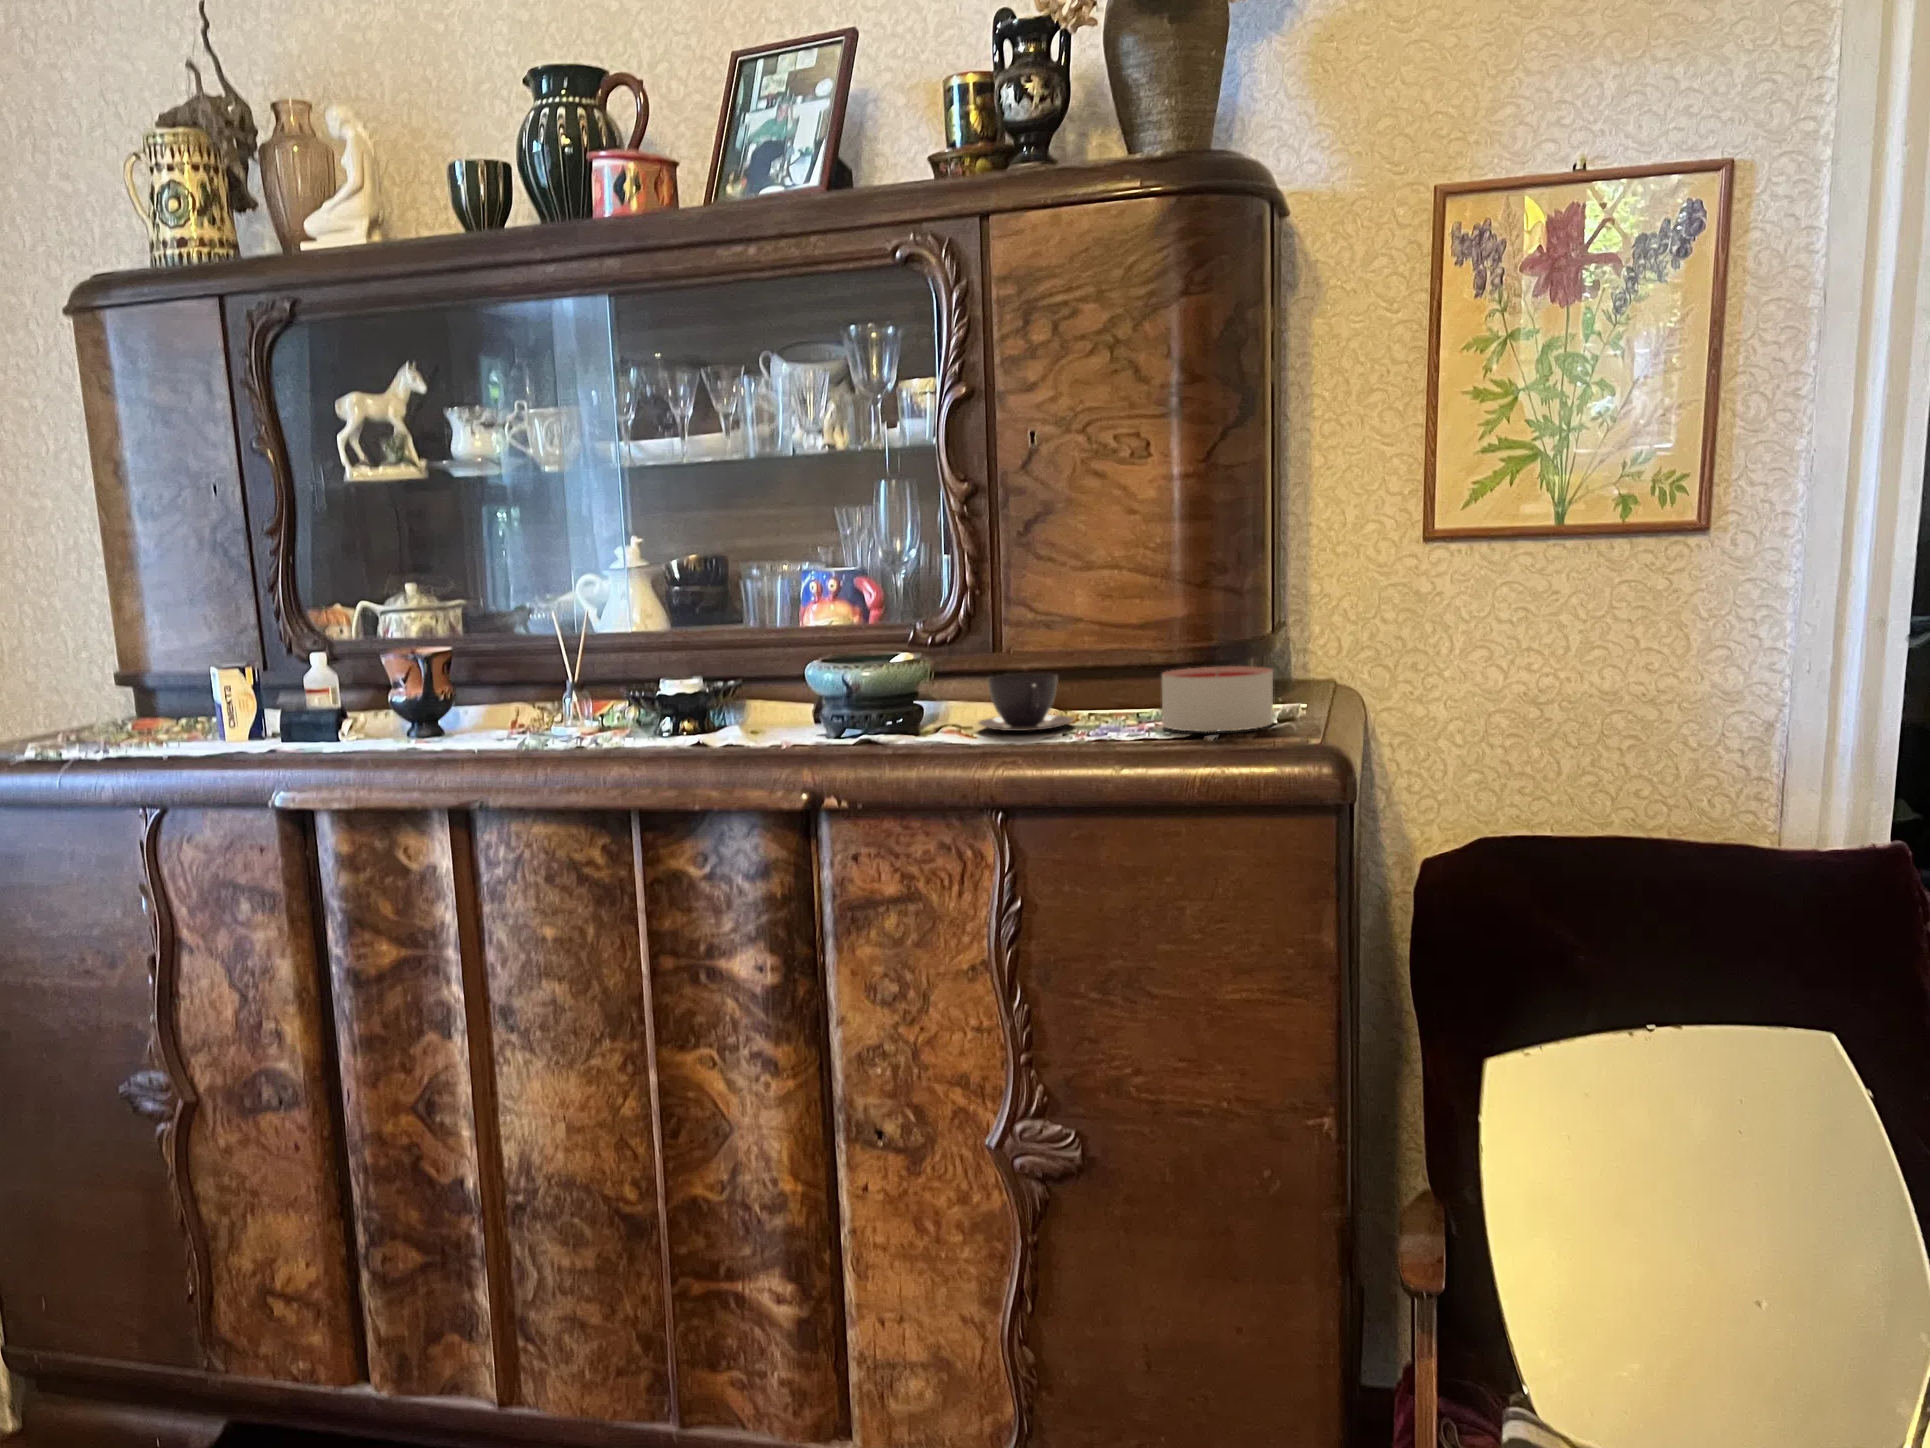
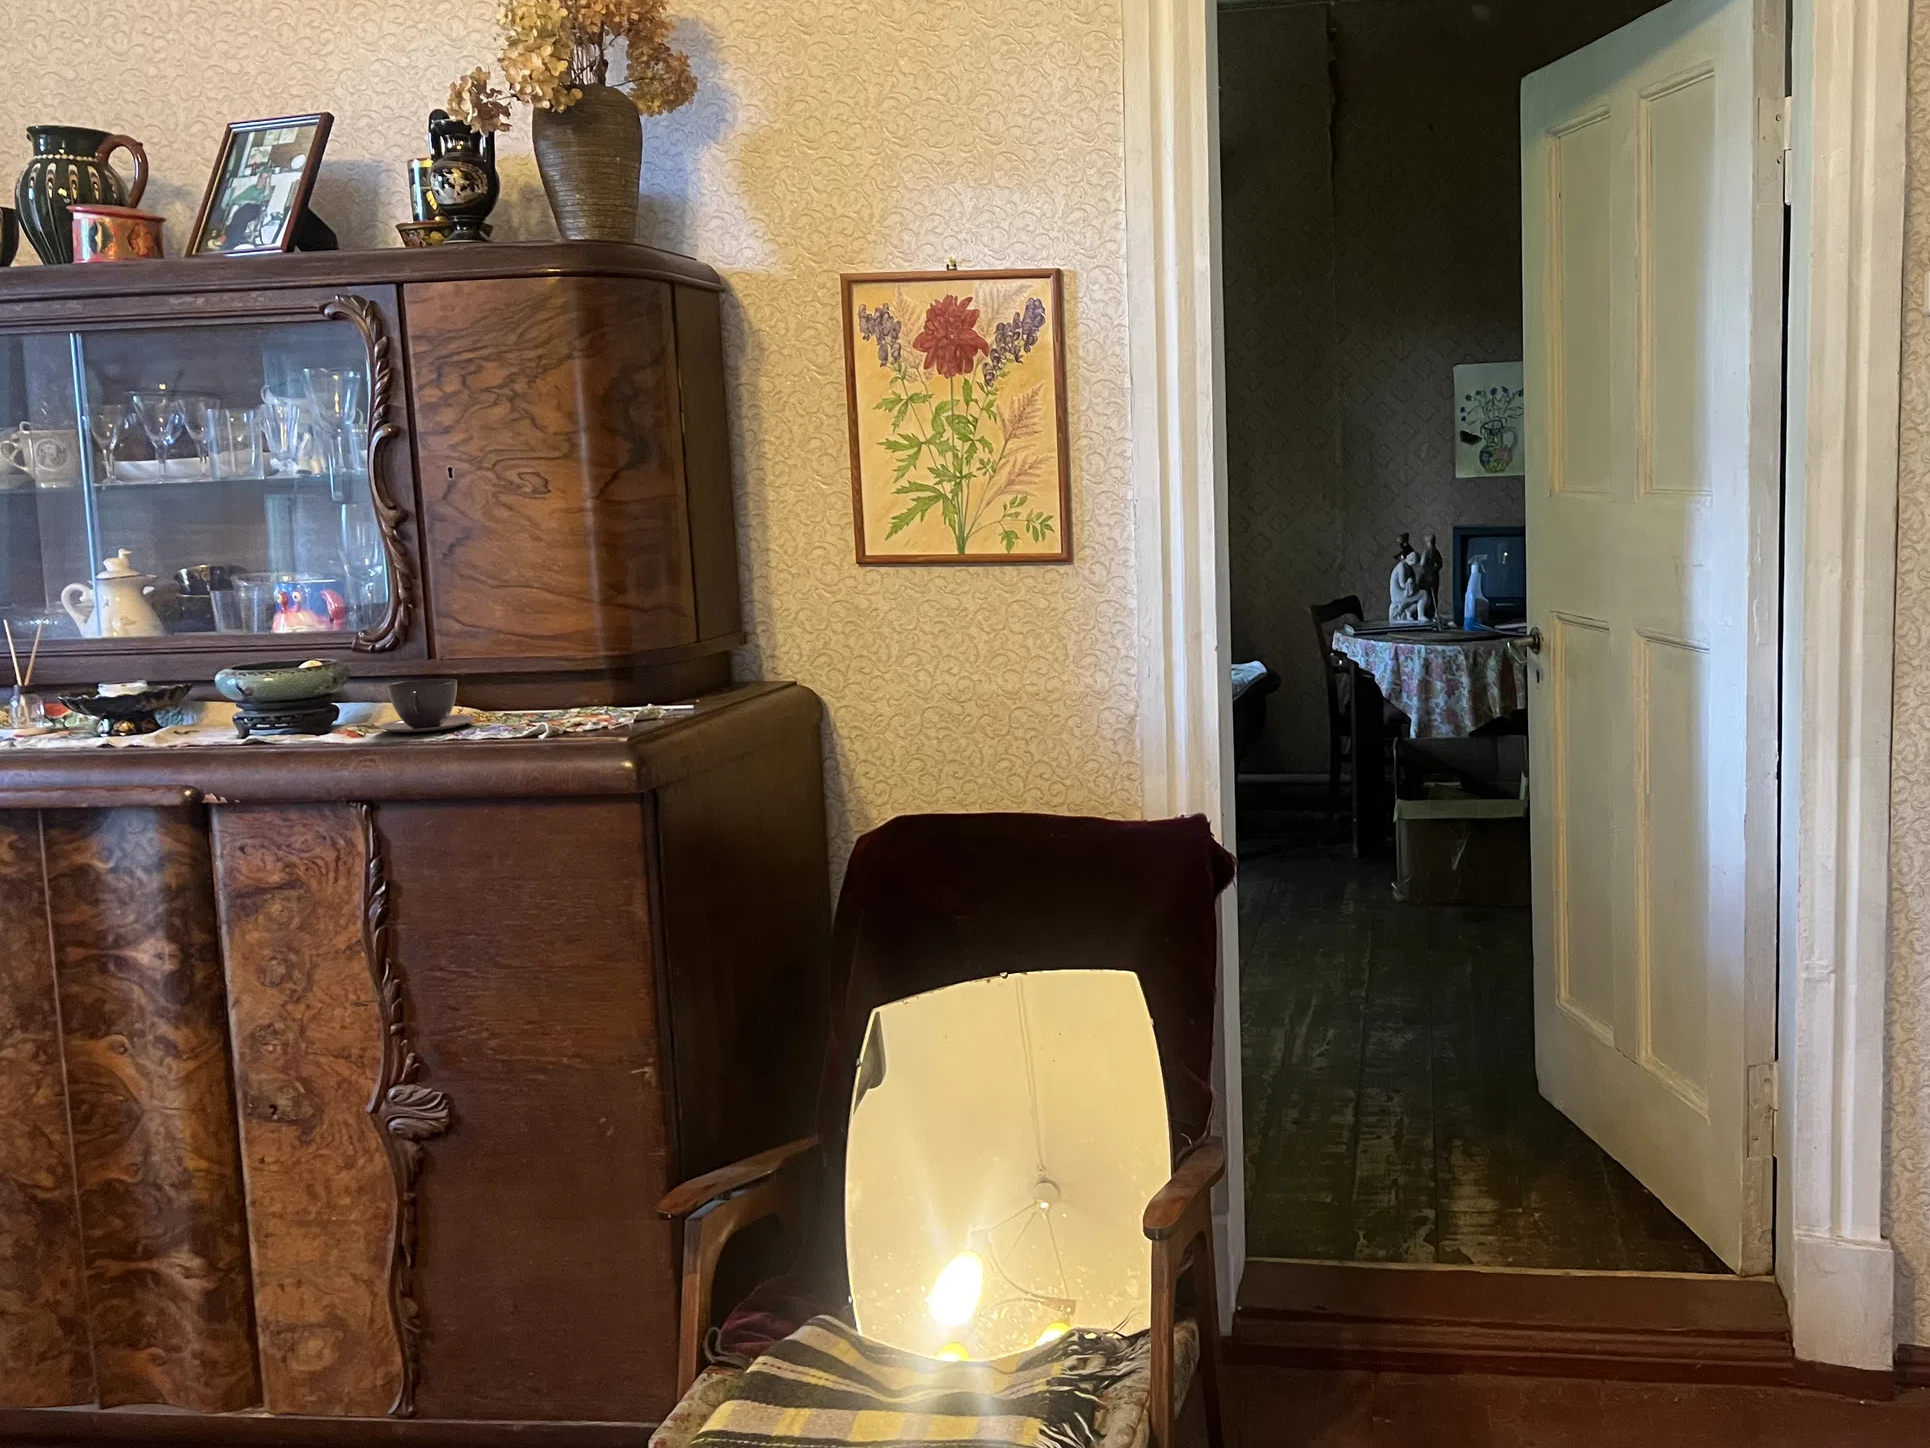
candle: present [1162,666,1273,732] -> none [519,676,622,736]

